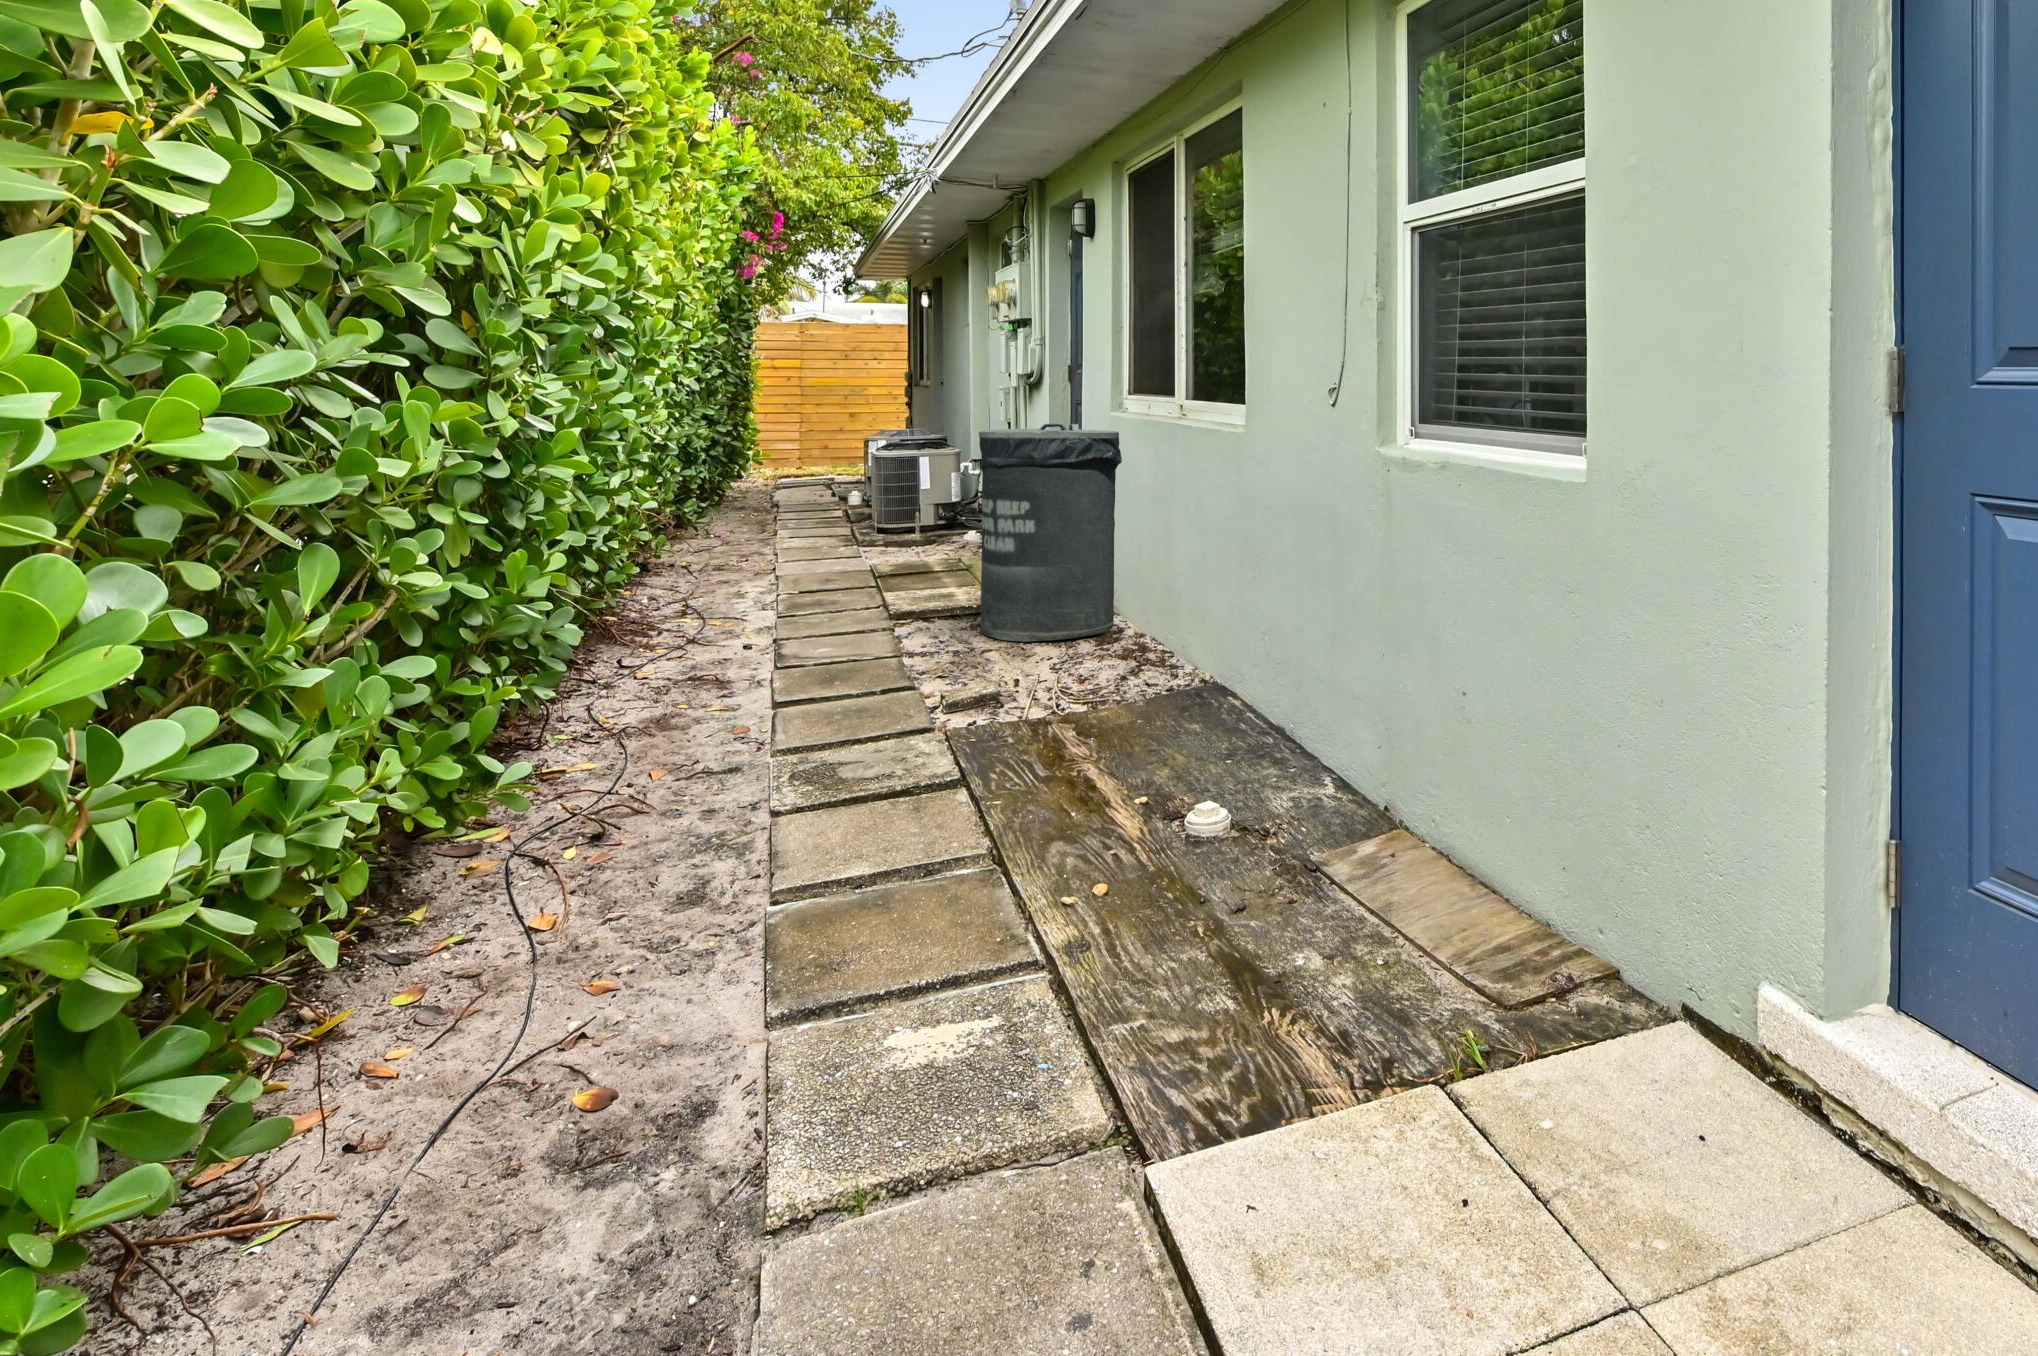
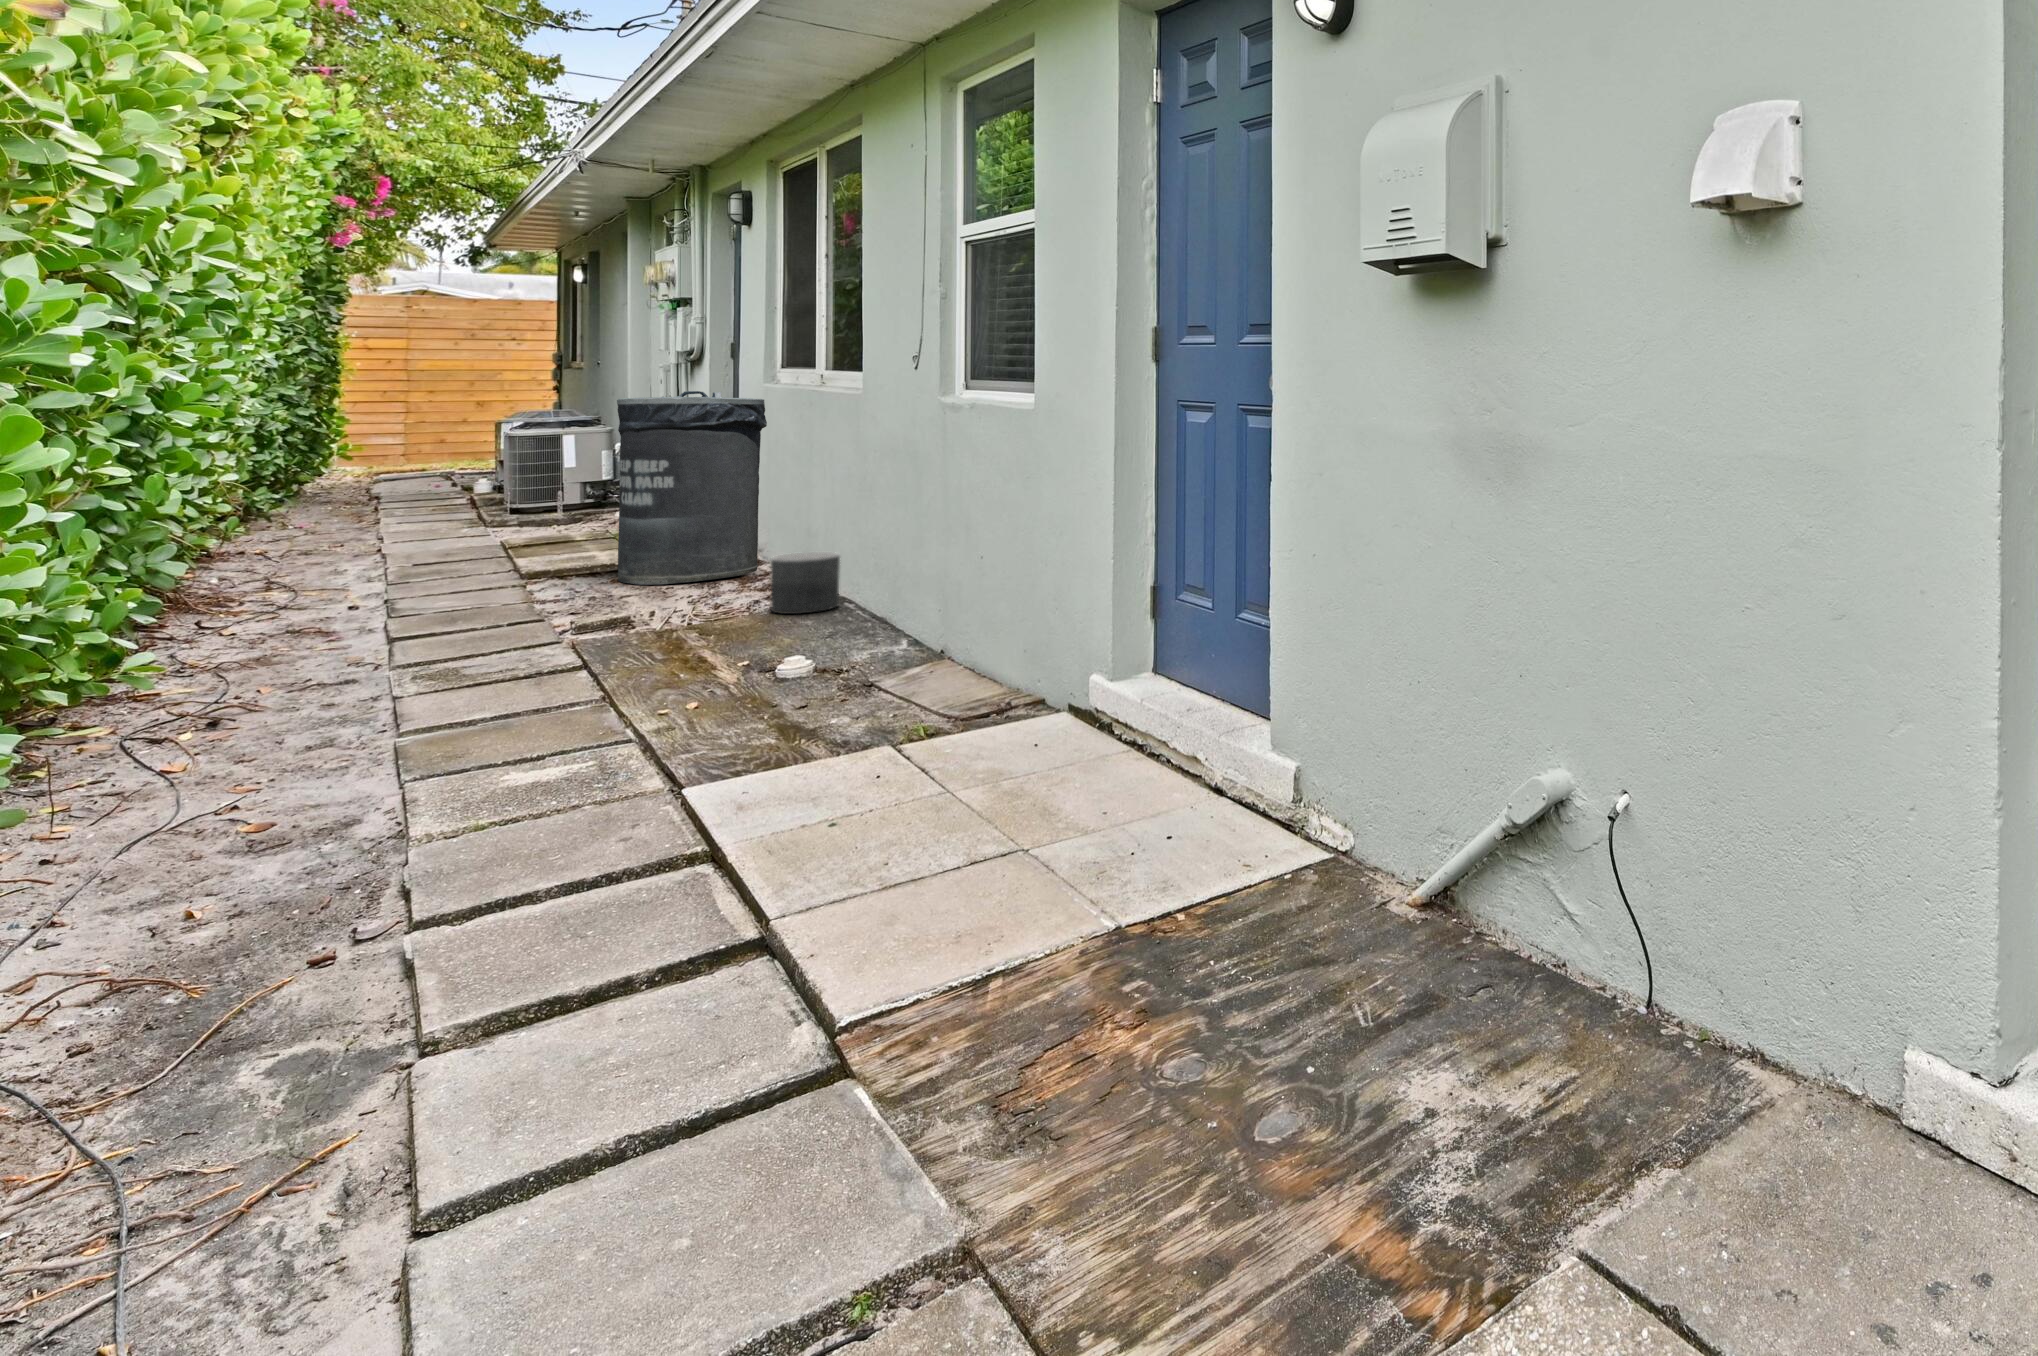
planter: none [1145,624,1219,703] -> present [771,552,840,614]

